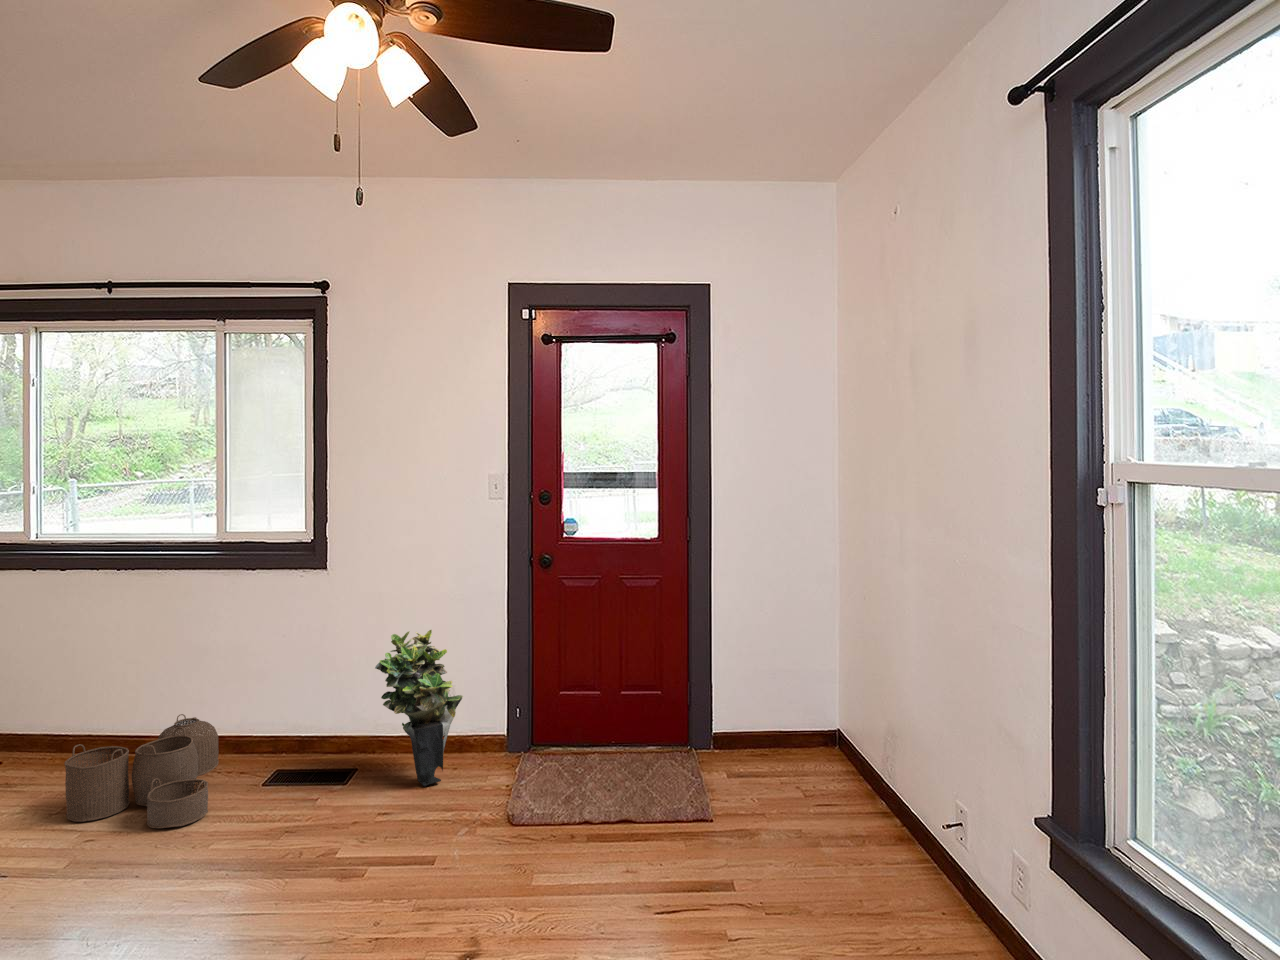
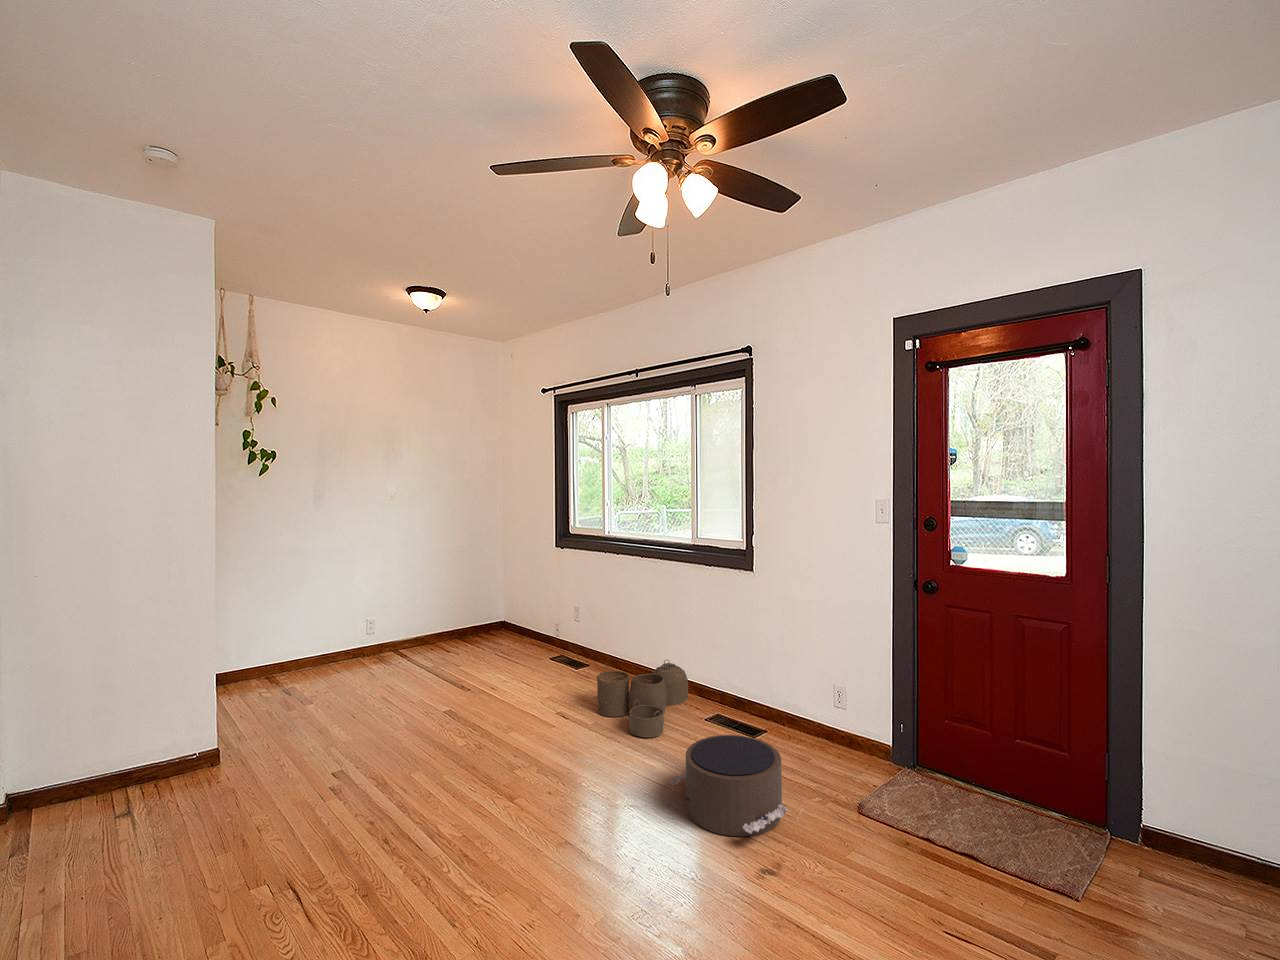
potted plant: present [375,630,463,786] -> none [772,632,844,767]
pouf: none [270,765,446,892] -> present [669,735,790,836]

